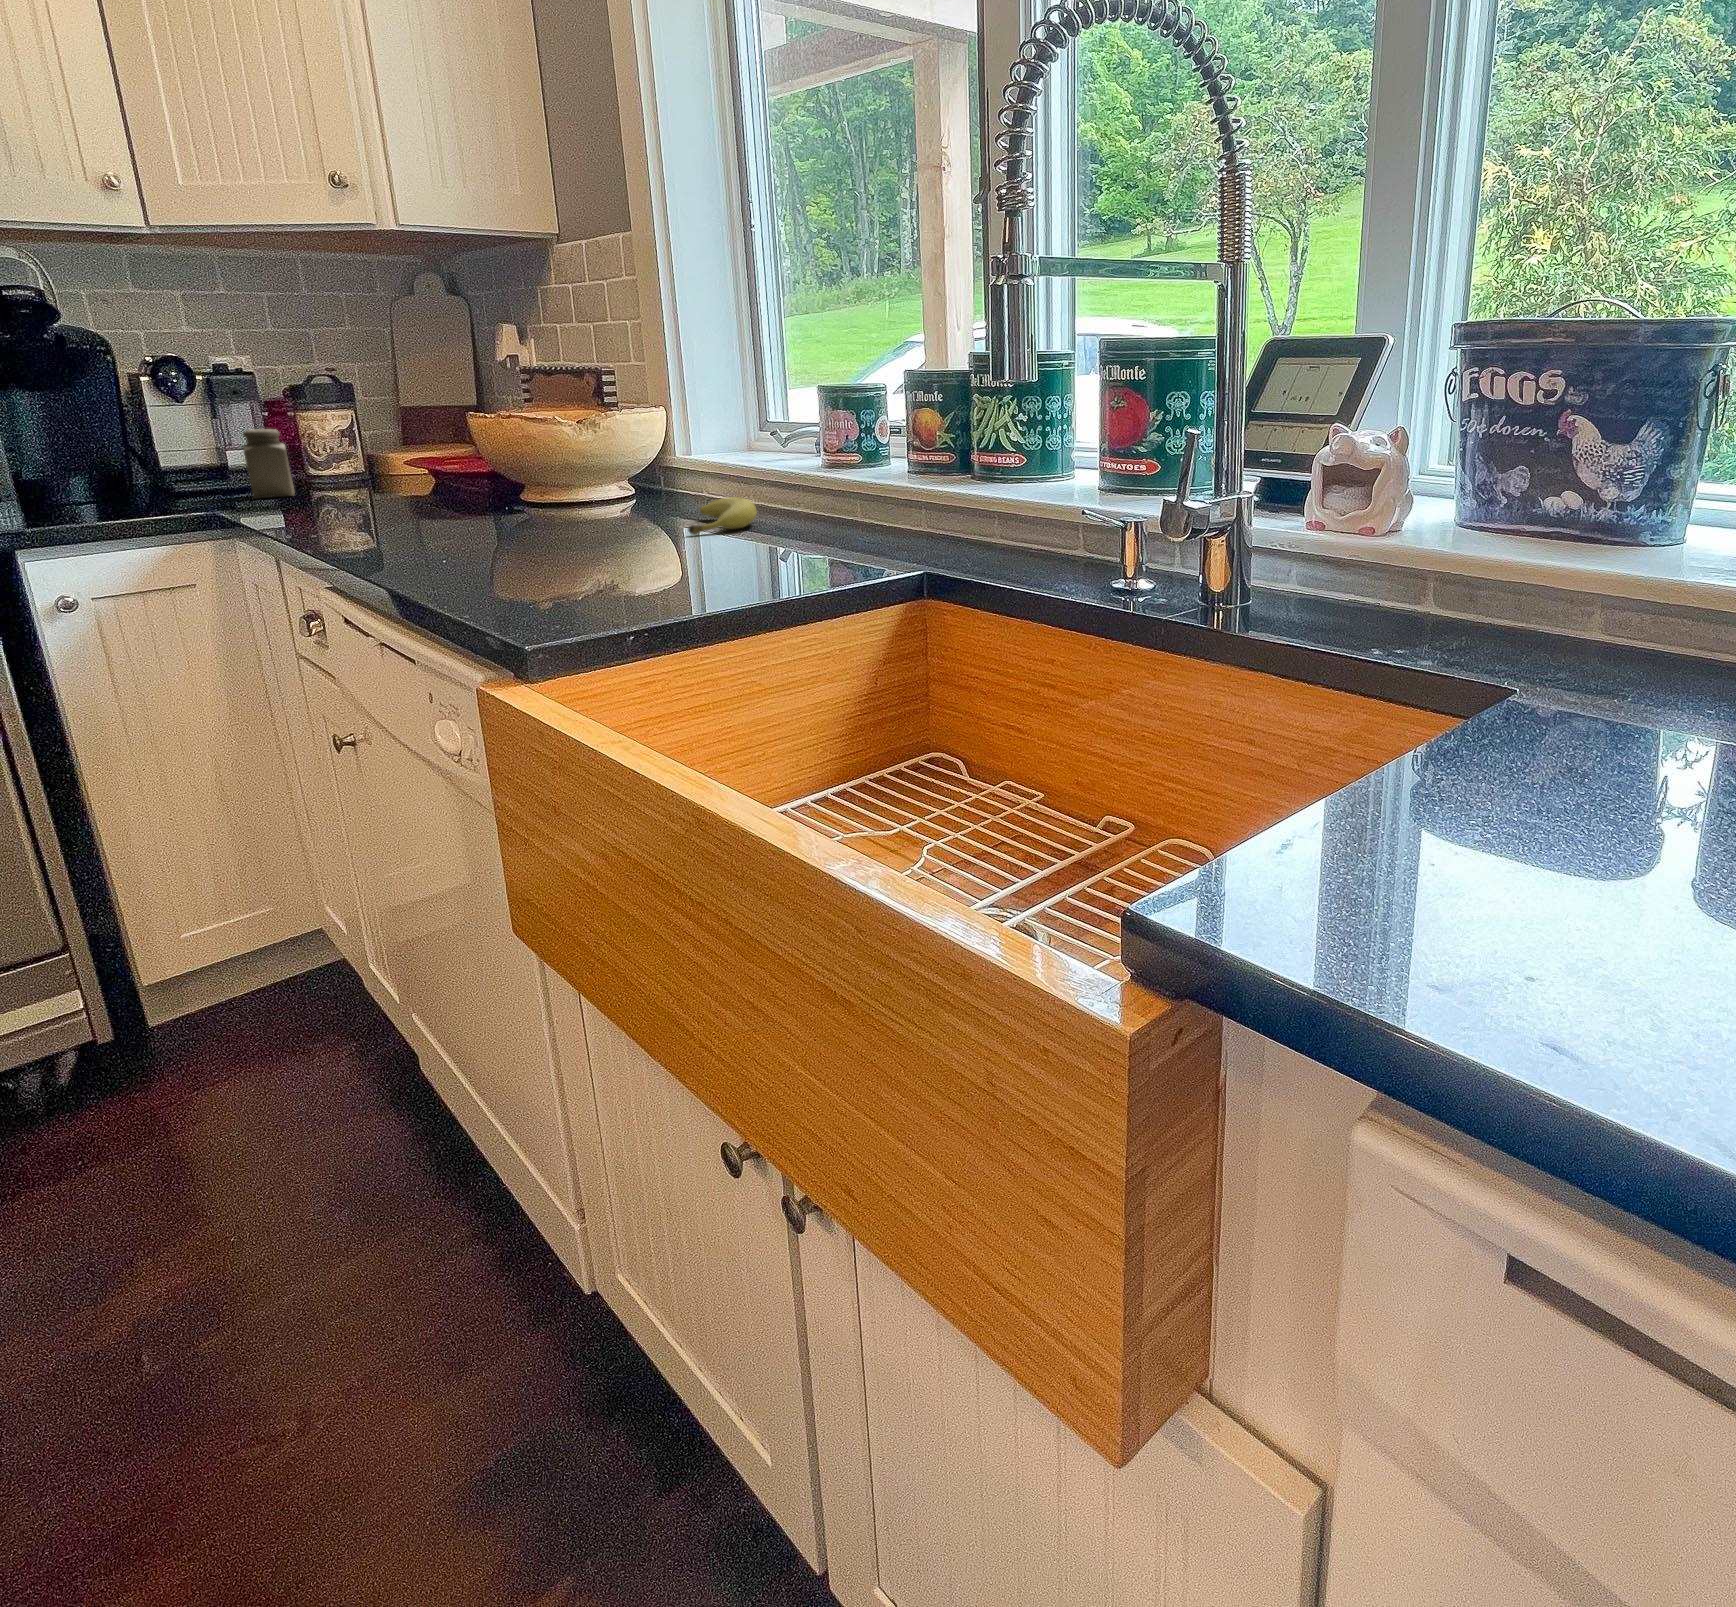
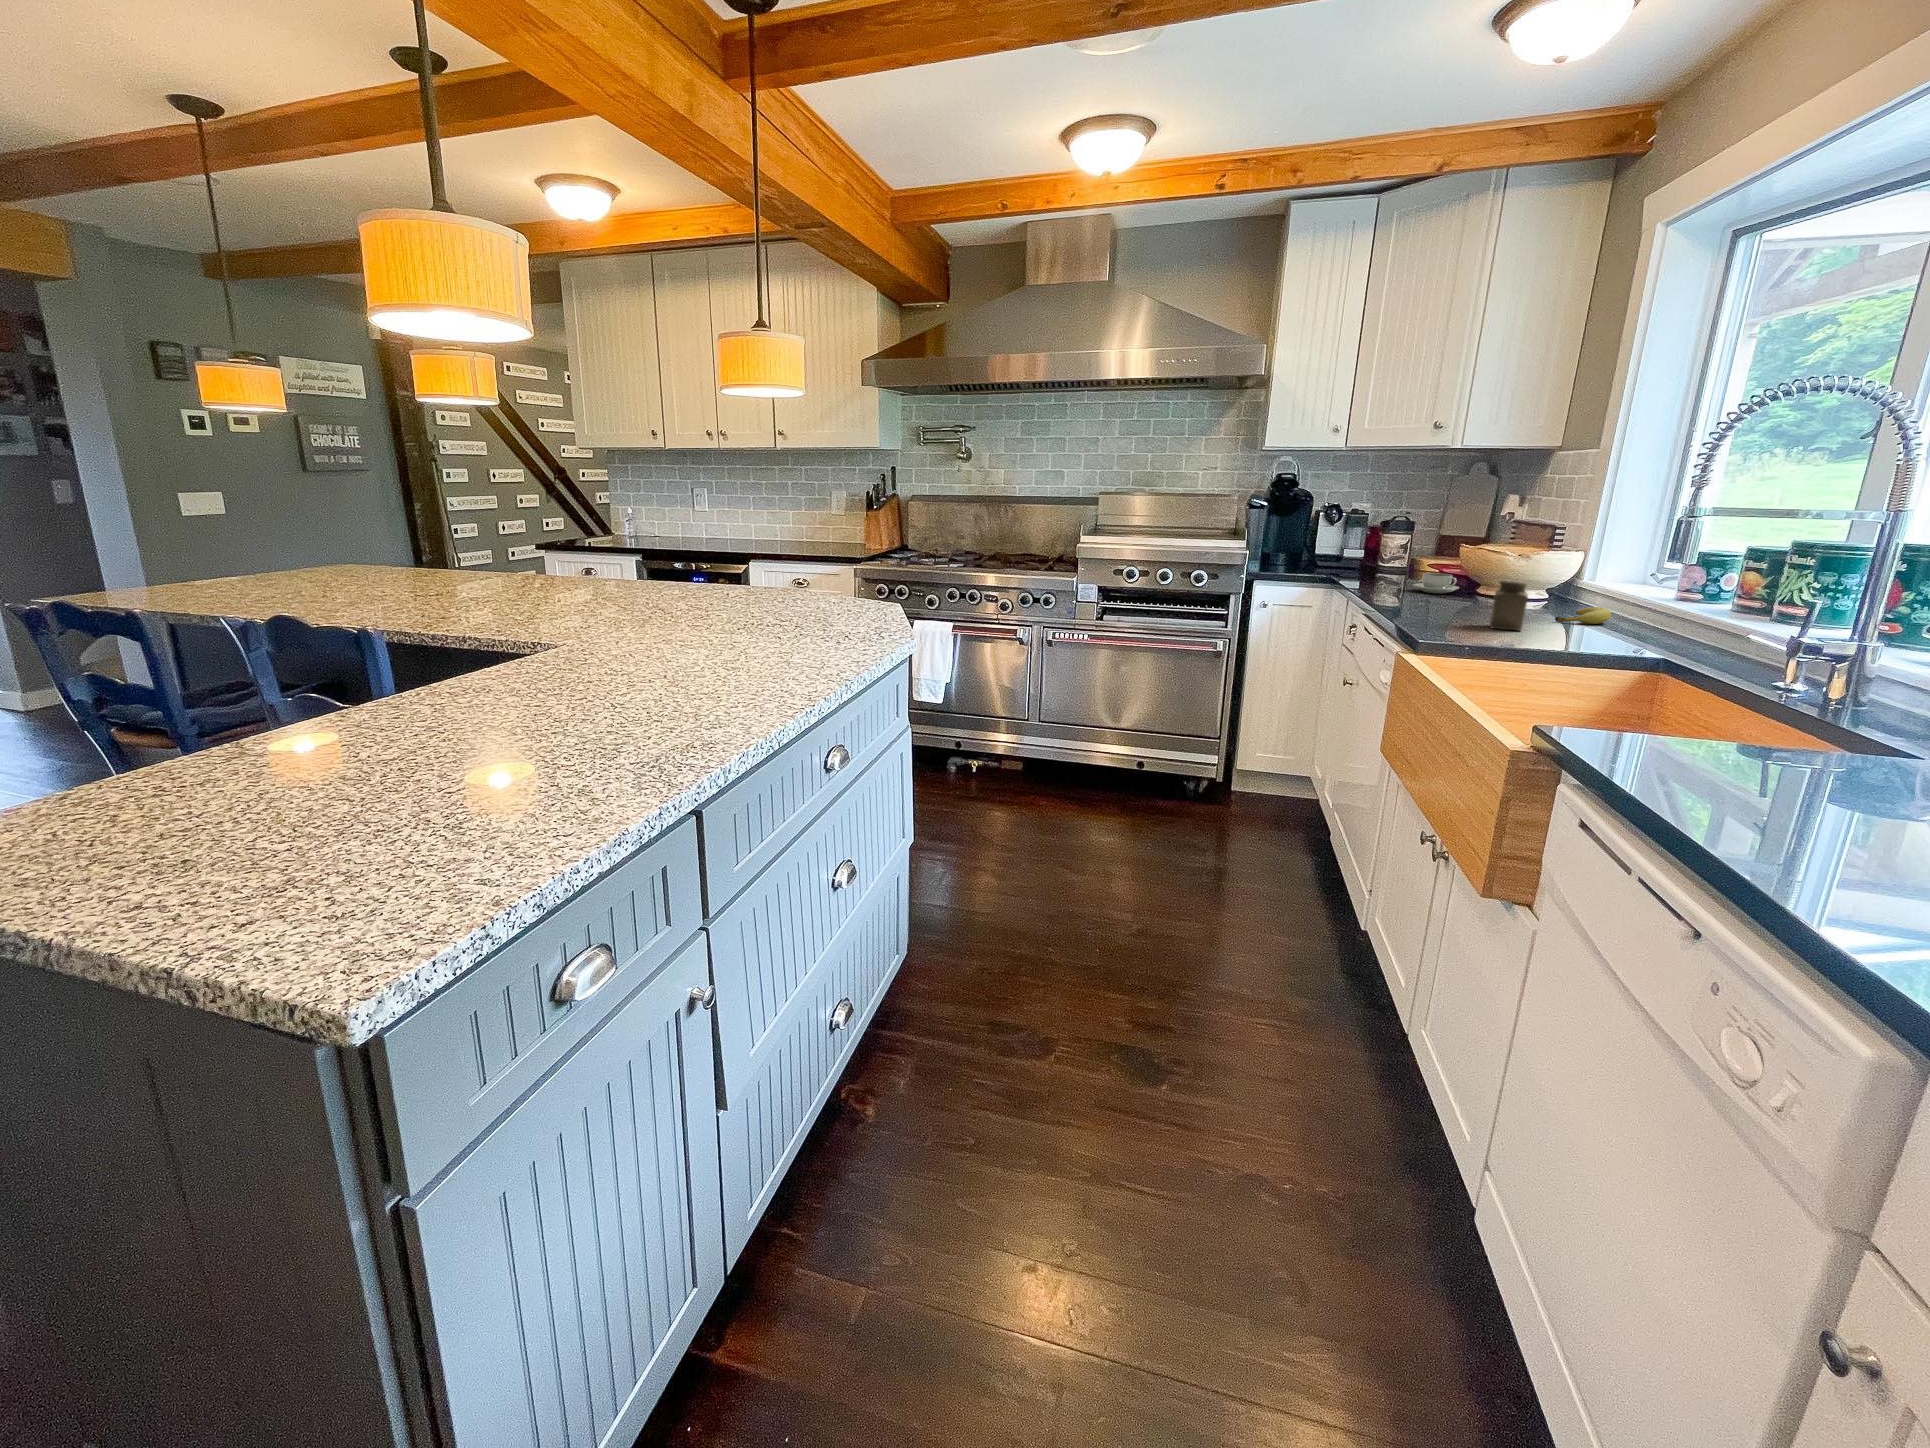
salt shaker: present [243,429,295,499] -> present [1490,580,1528,631]
coffee cup: none [403,473,490,514] -> present [1413,573,1459,593]

